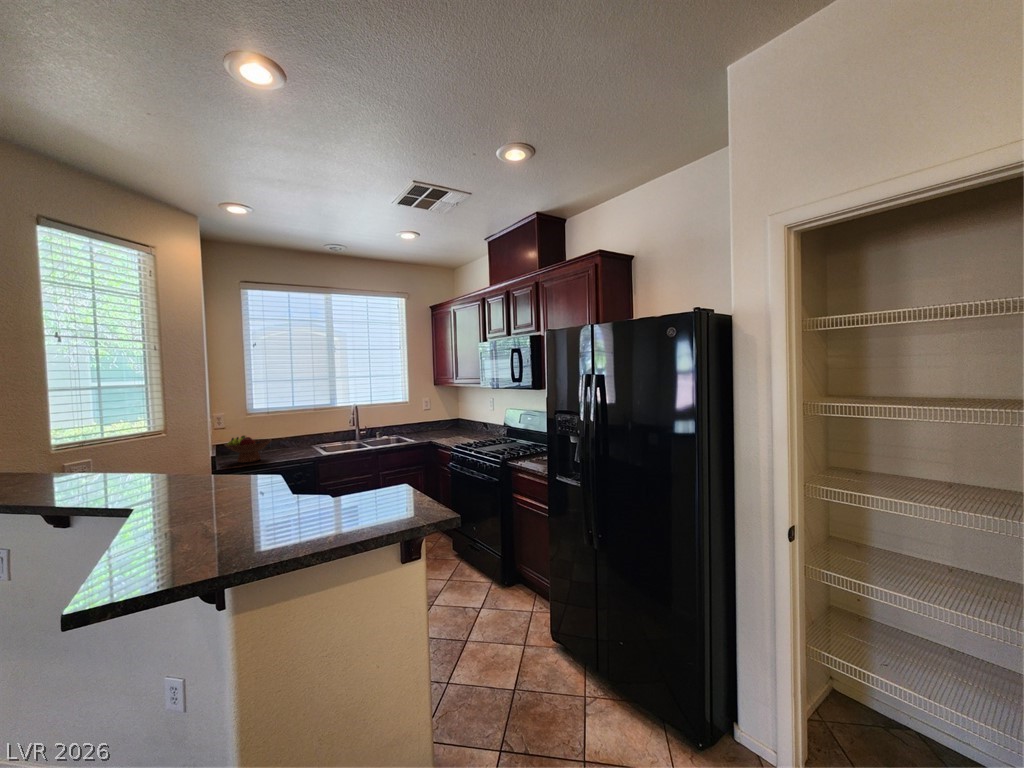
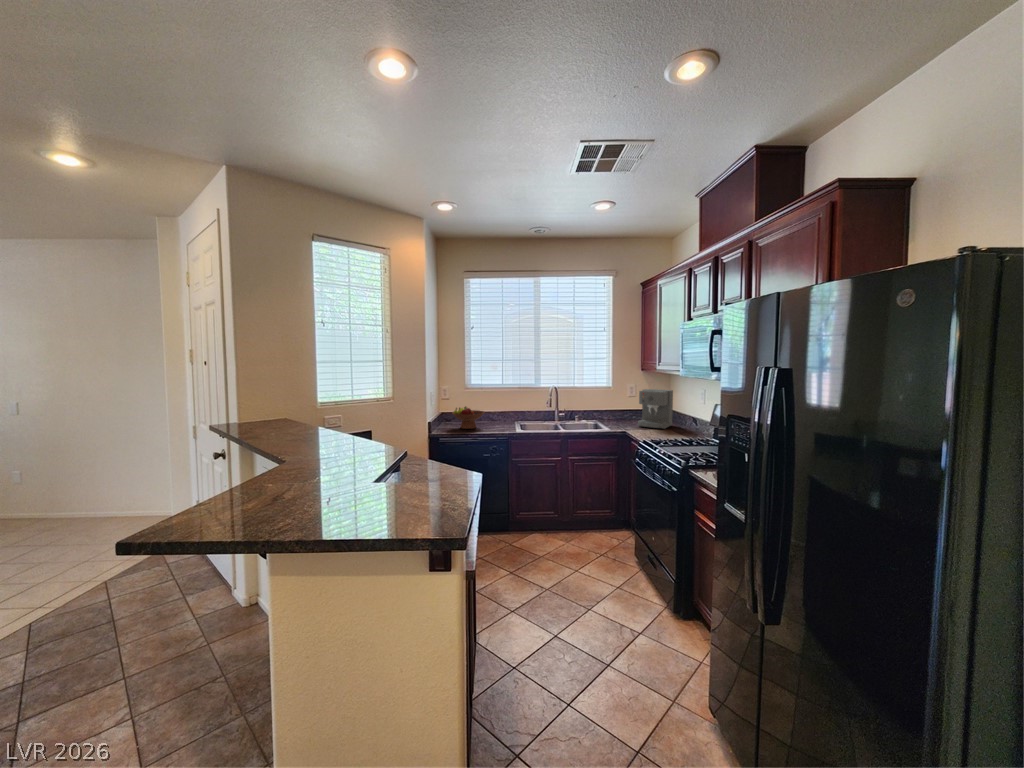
coffee maker: none [439,401,466,436] -> present [638,389,673,429]

